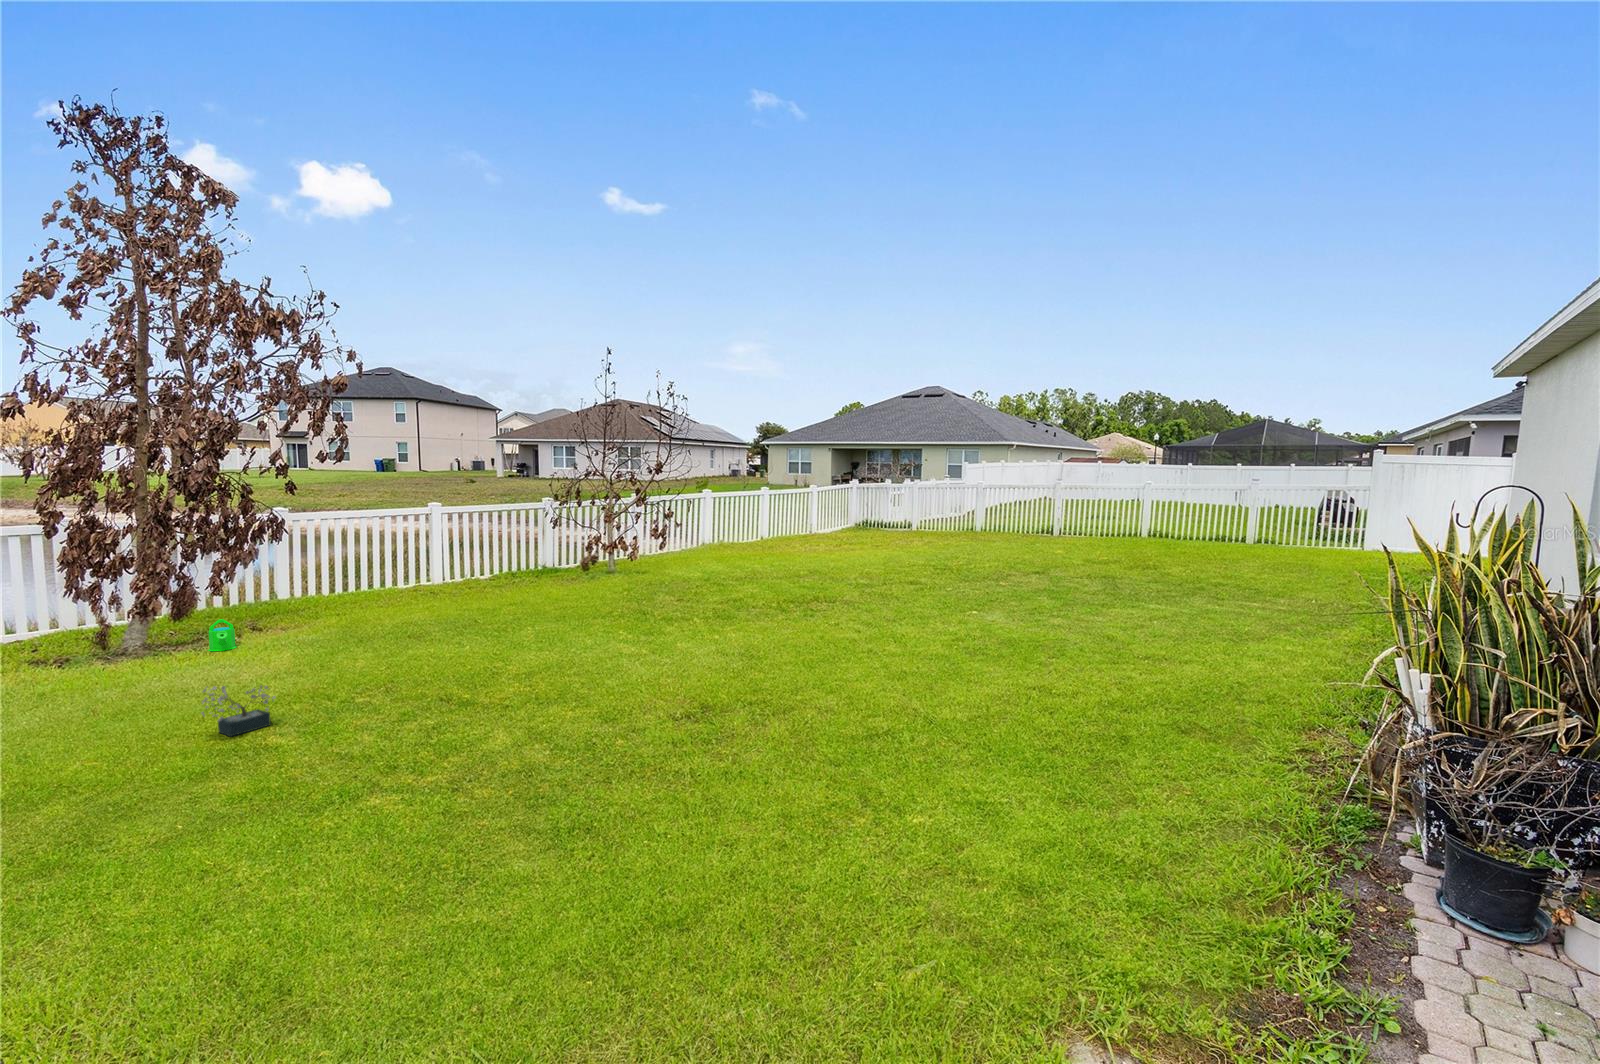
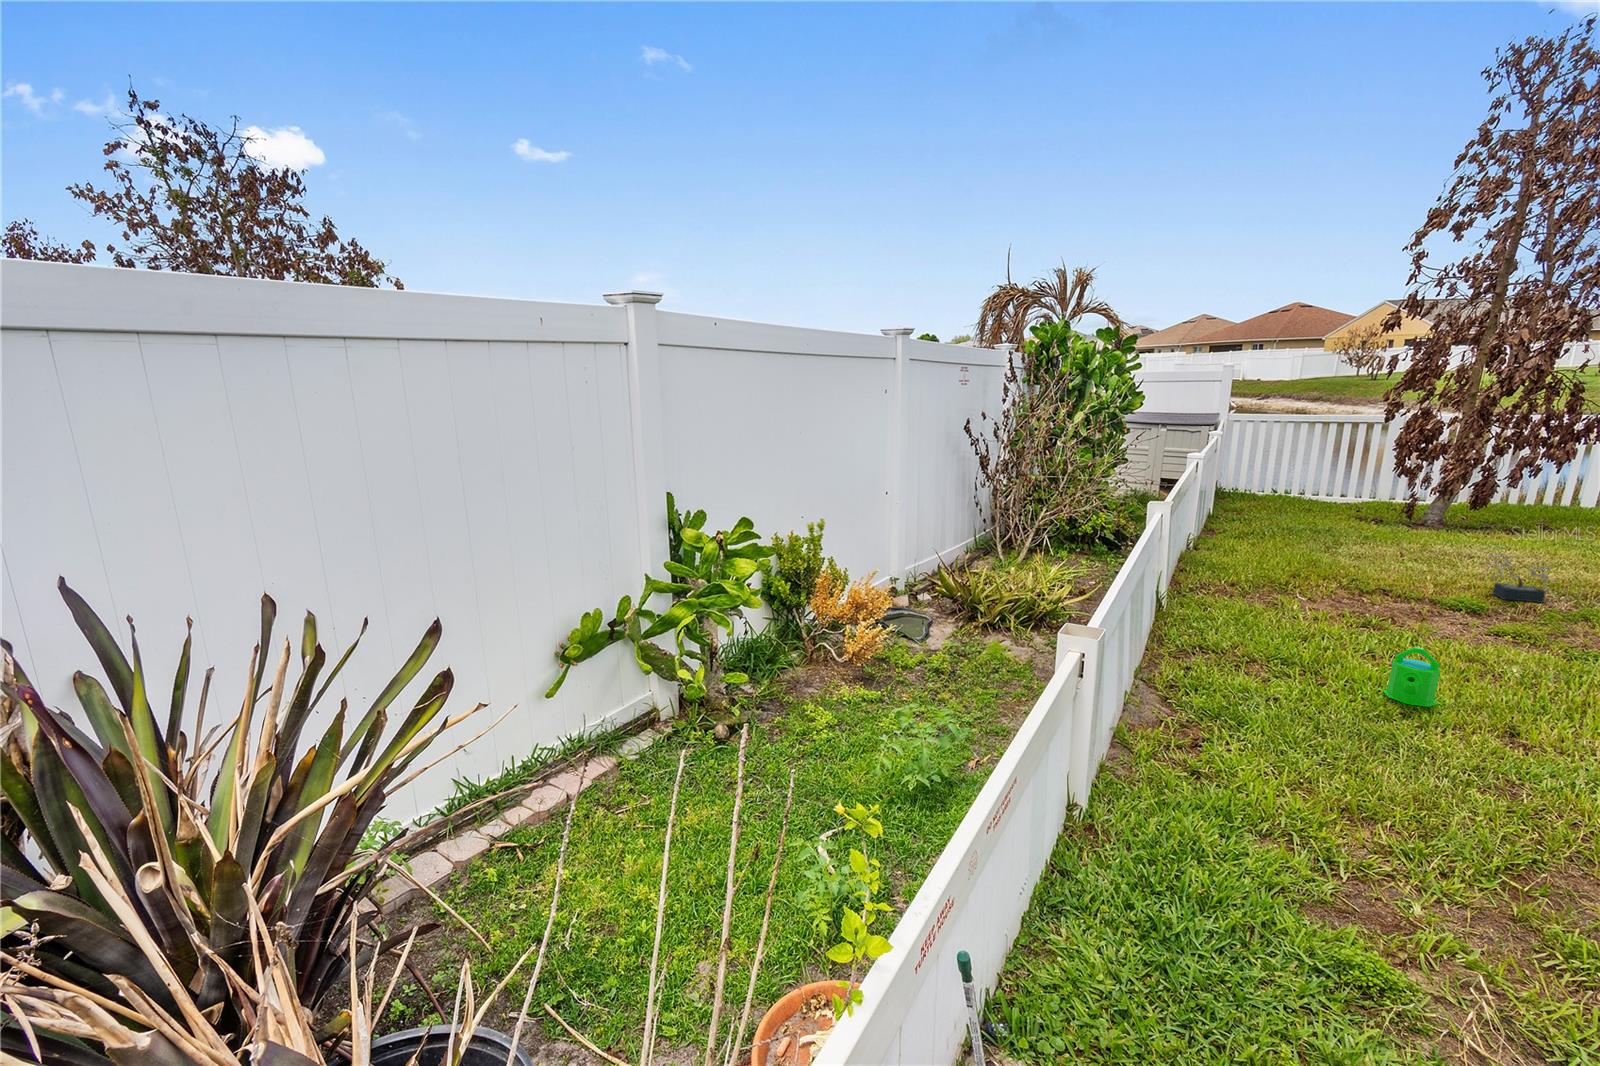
watering can: present [208,619,237,651] -> present [1383,647,1440,707]

